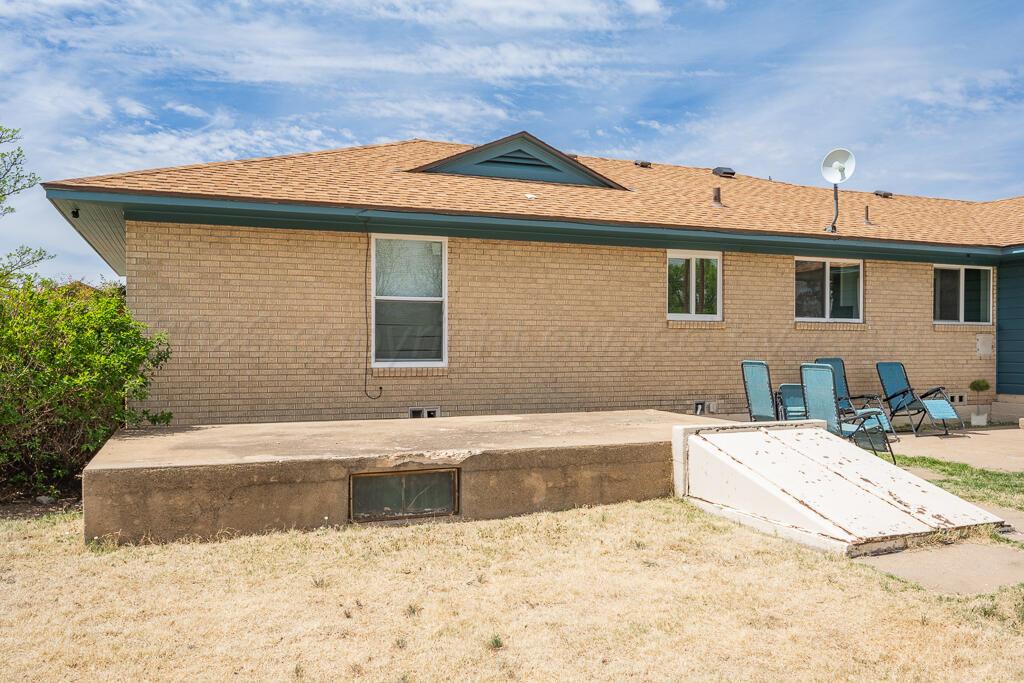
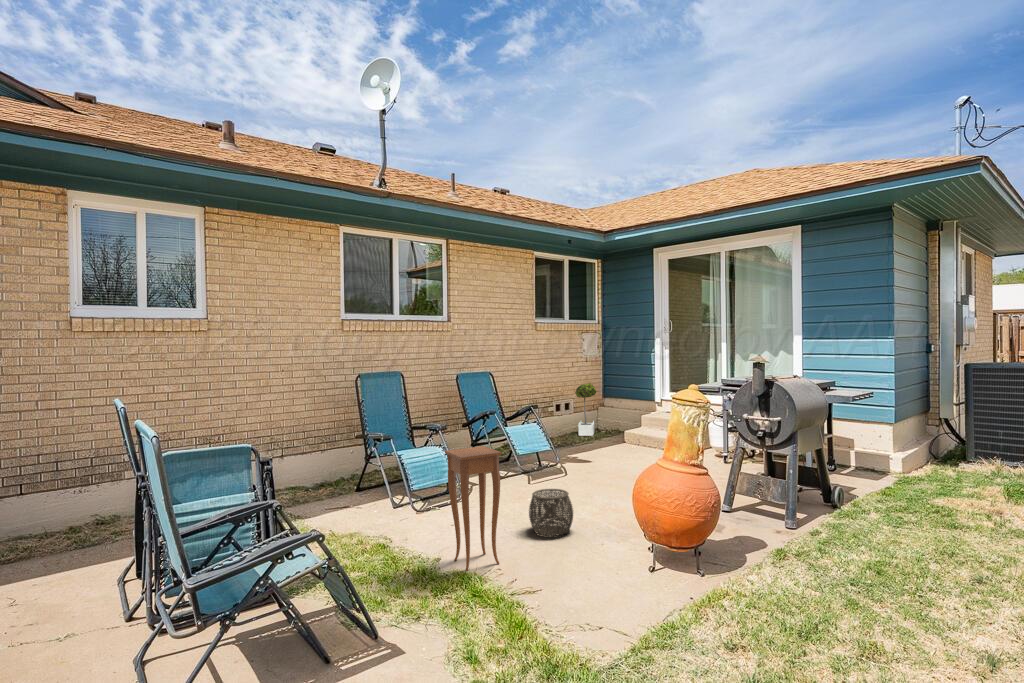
side table: none [909,399,946,462] -> present [445,446,502,571]
woven basket: none [954,432,985,458] -> present [529,489,573,536]

